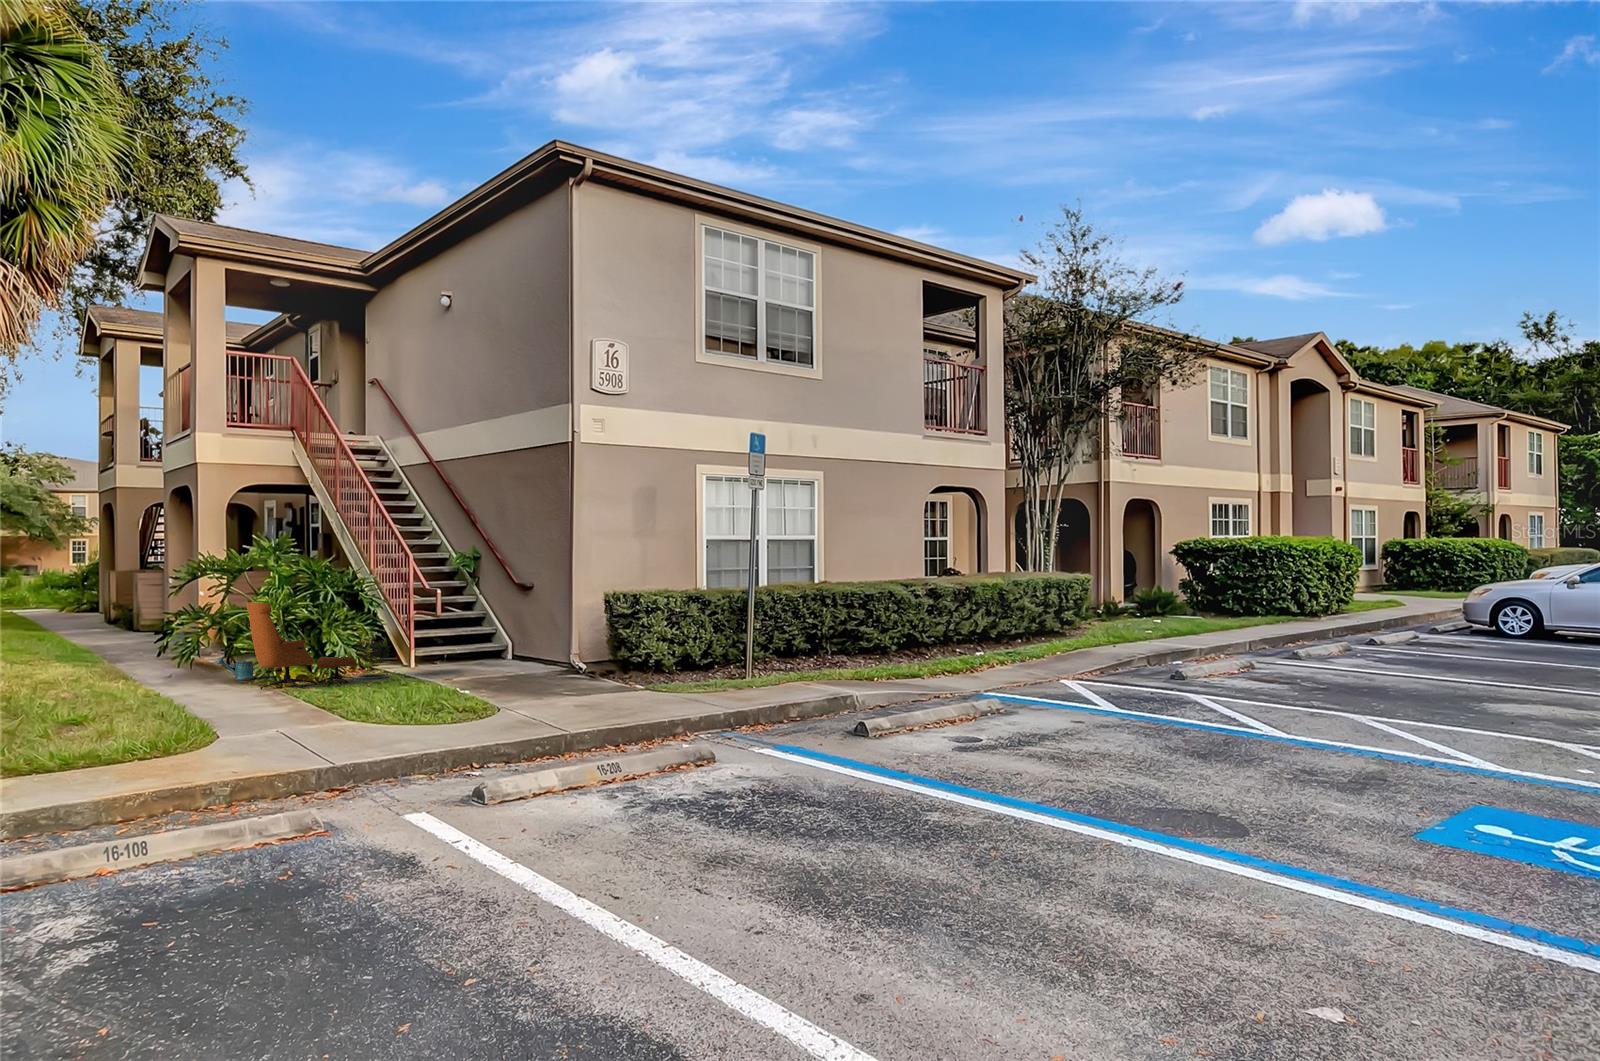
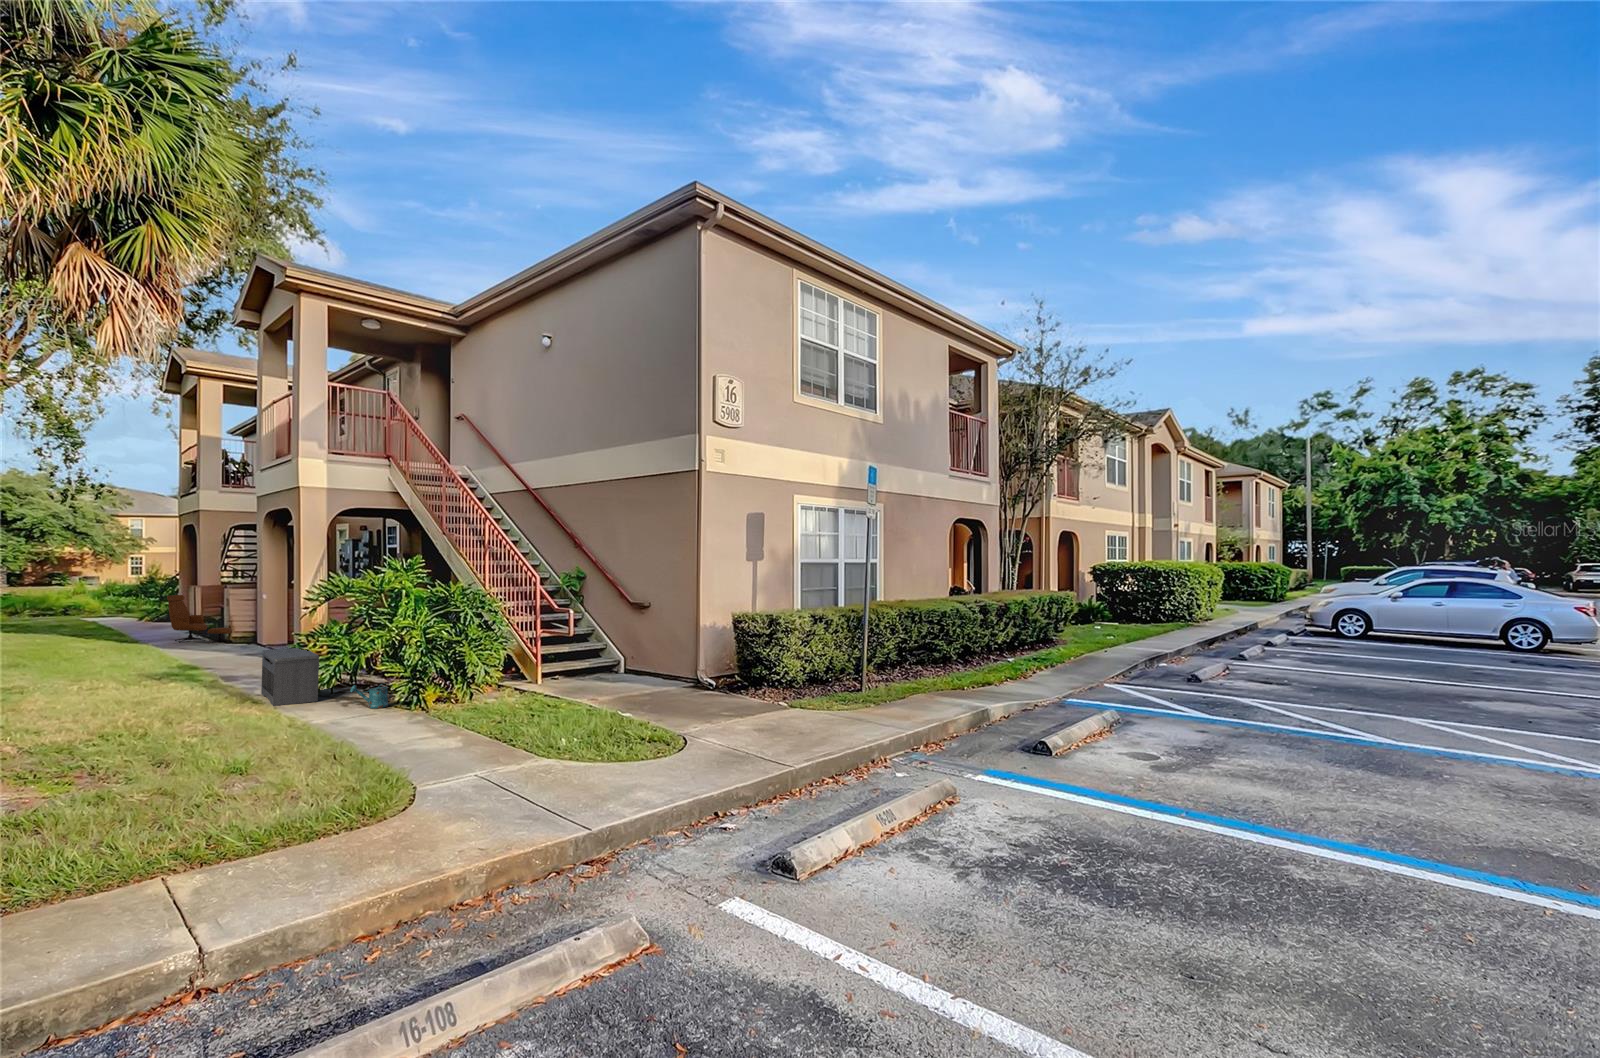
lounge chair: present [247,602,356,689] -> present [167,595,232,643]
bench: none [146,625,193,677] -> present [261,648,319,706]
potted tree: present [358,630,389,679] -> none [493,647,531,703]

